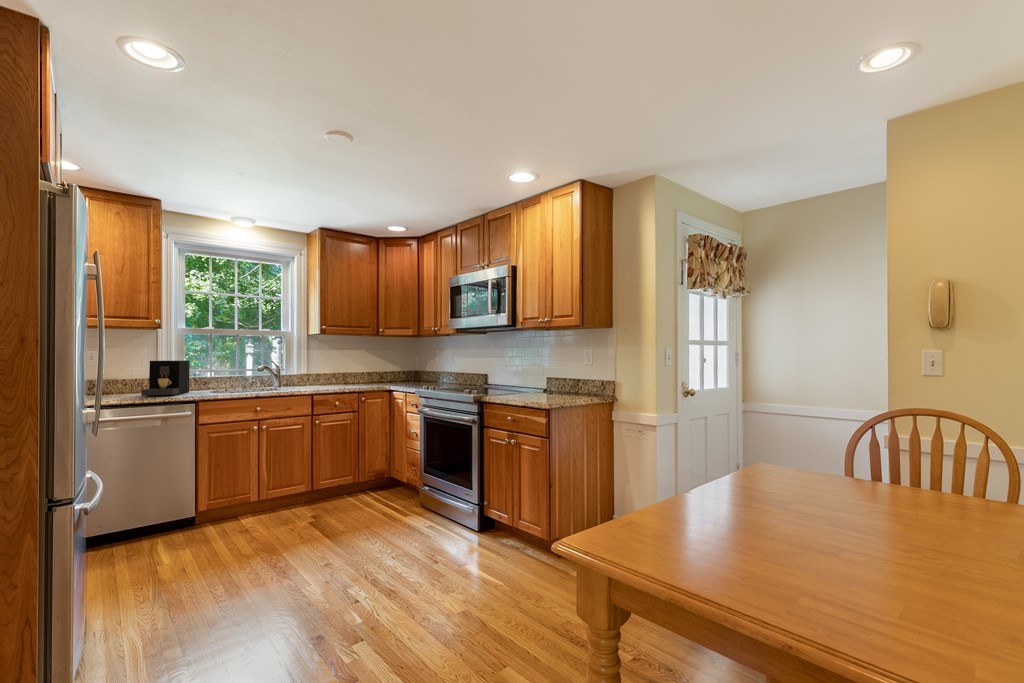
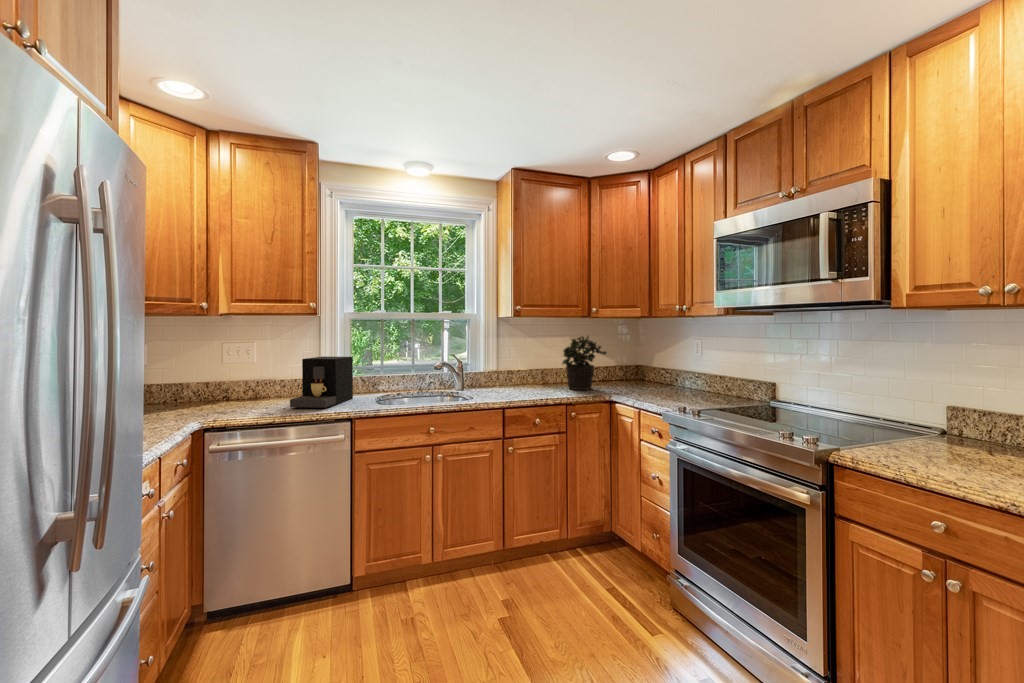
potted plant: none [357,346,390,385] -> present [562,336,606,390]

